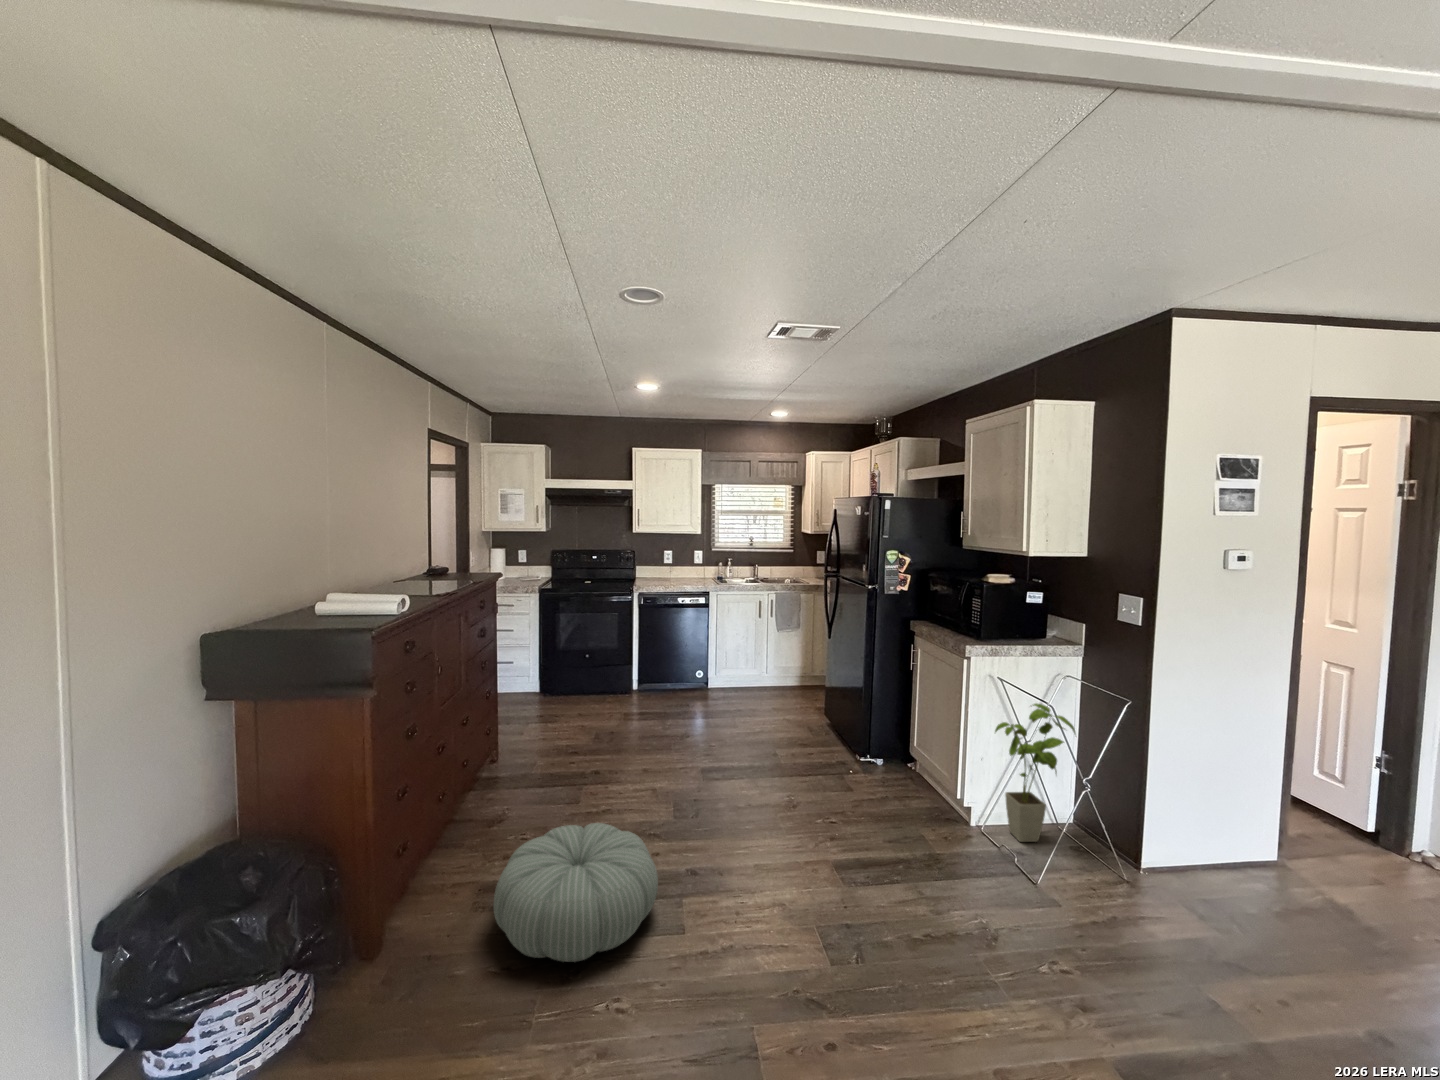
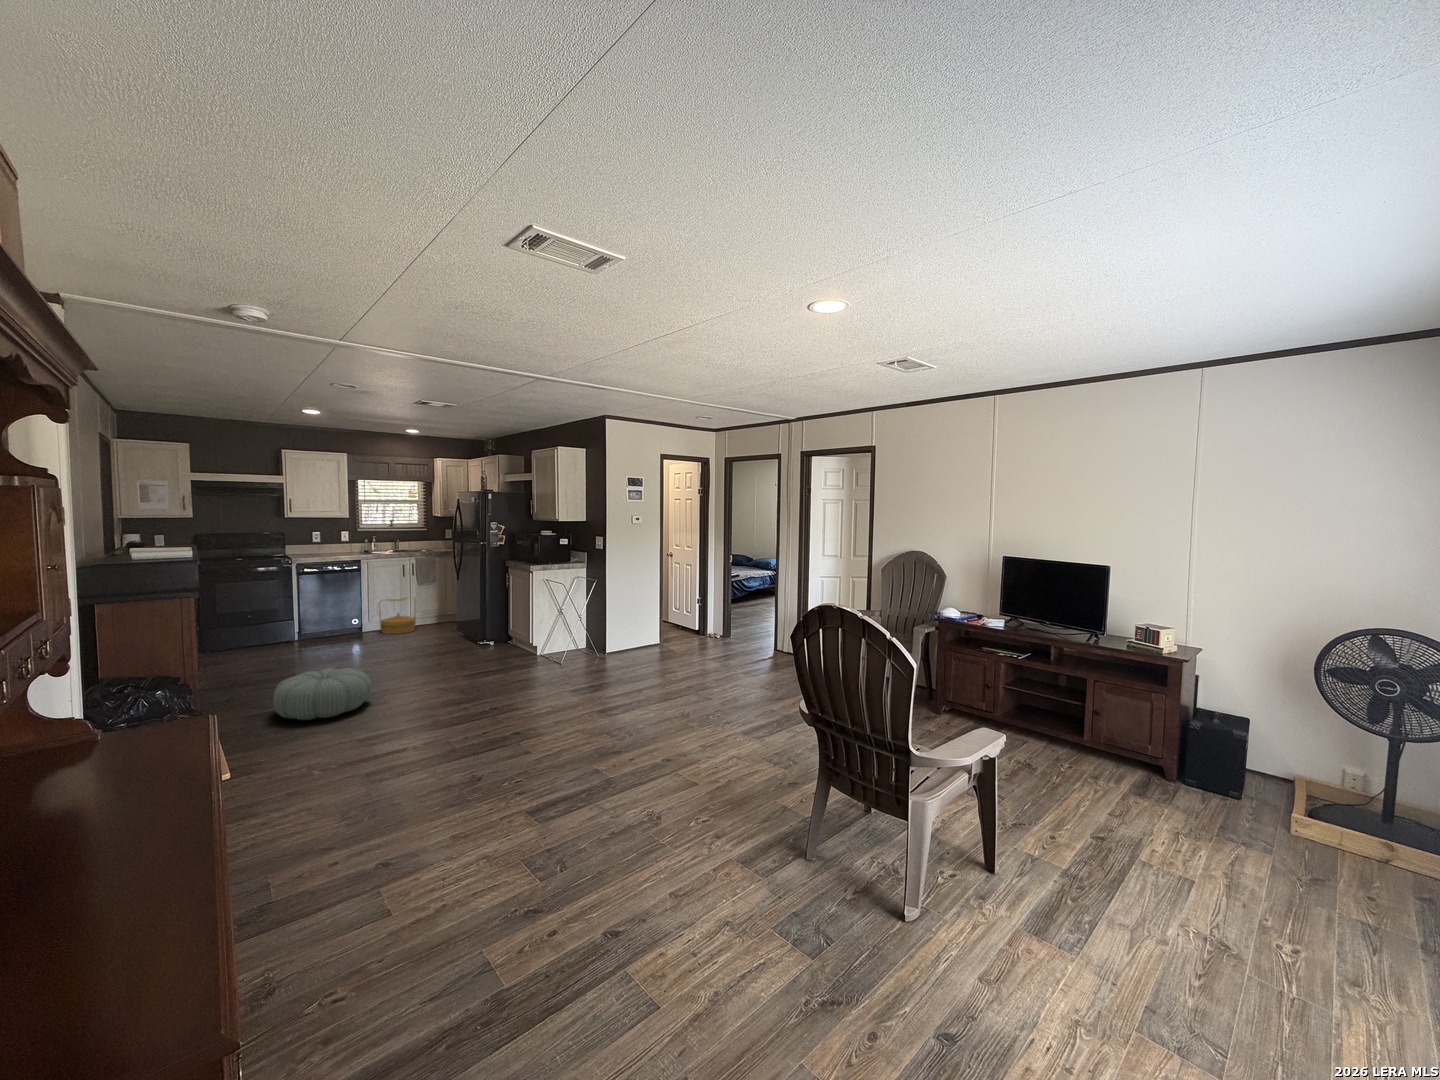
woven basket: none [726,651,775,706] -> present [379,598,416,634]
house plant: present [995,704,1076,842] -> none [545,590,579,655]

